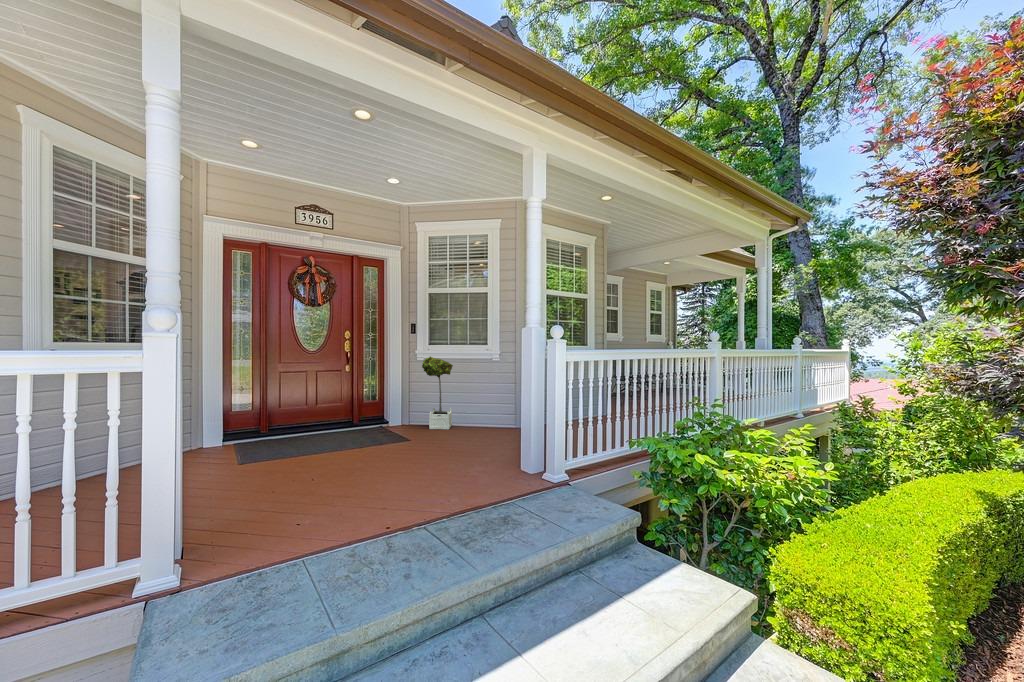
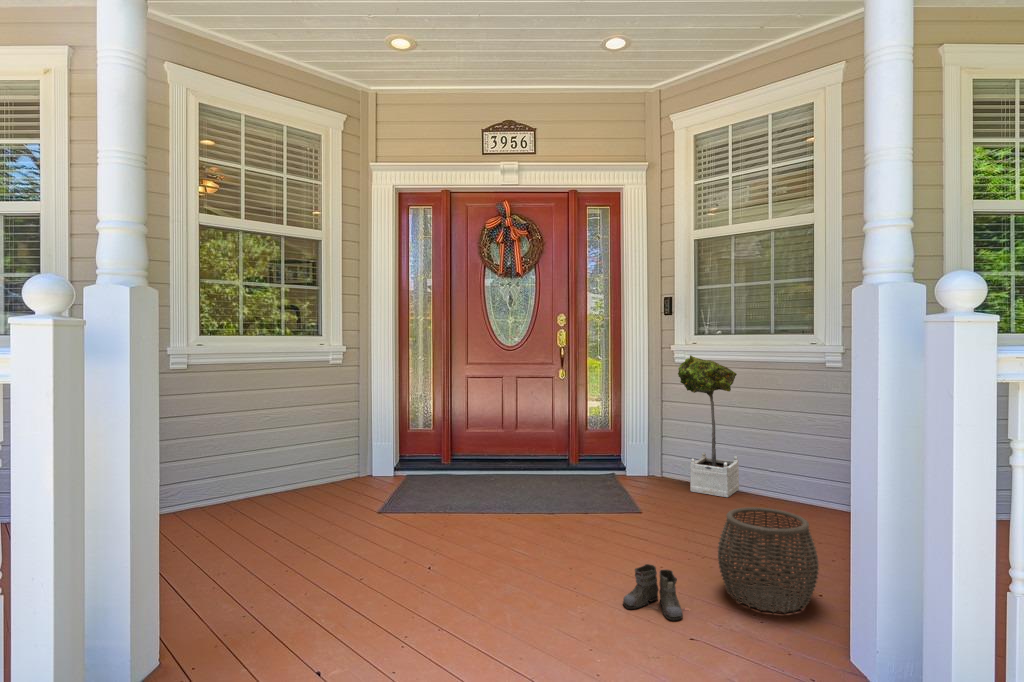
woven basket: none [467,427,508,471] -> present [718,507,819,613]
boots: none [430,460,461,482] -> present [623,564,683,620]

